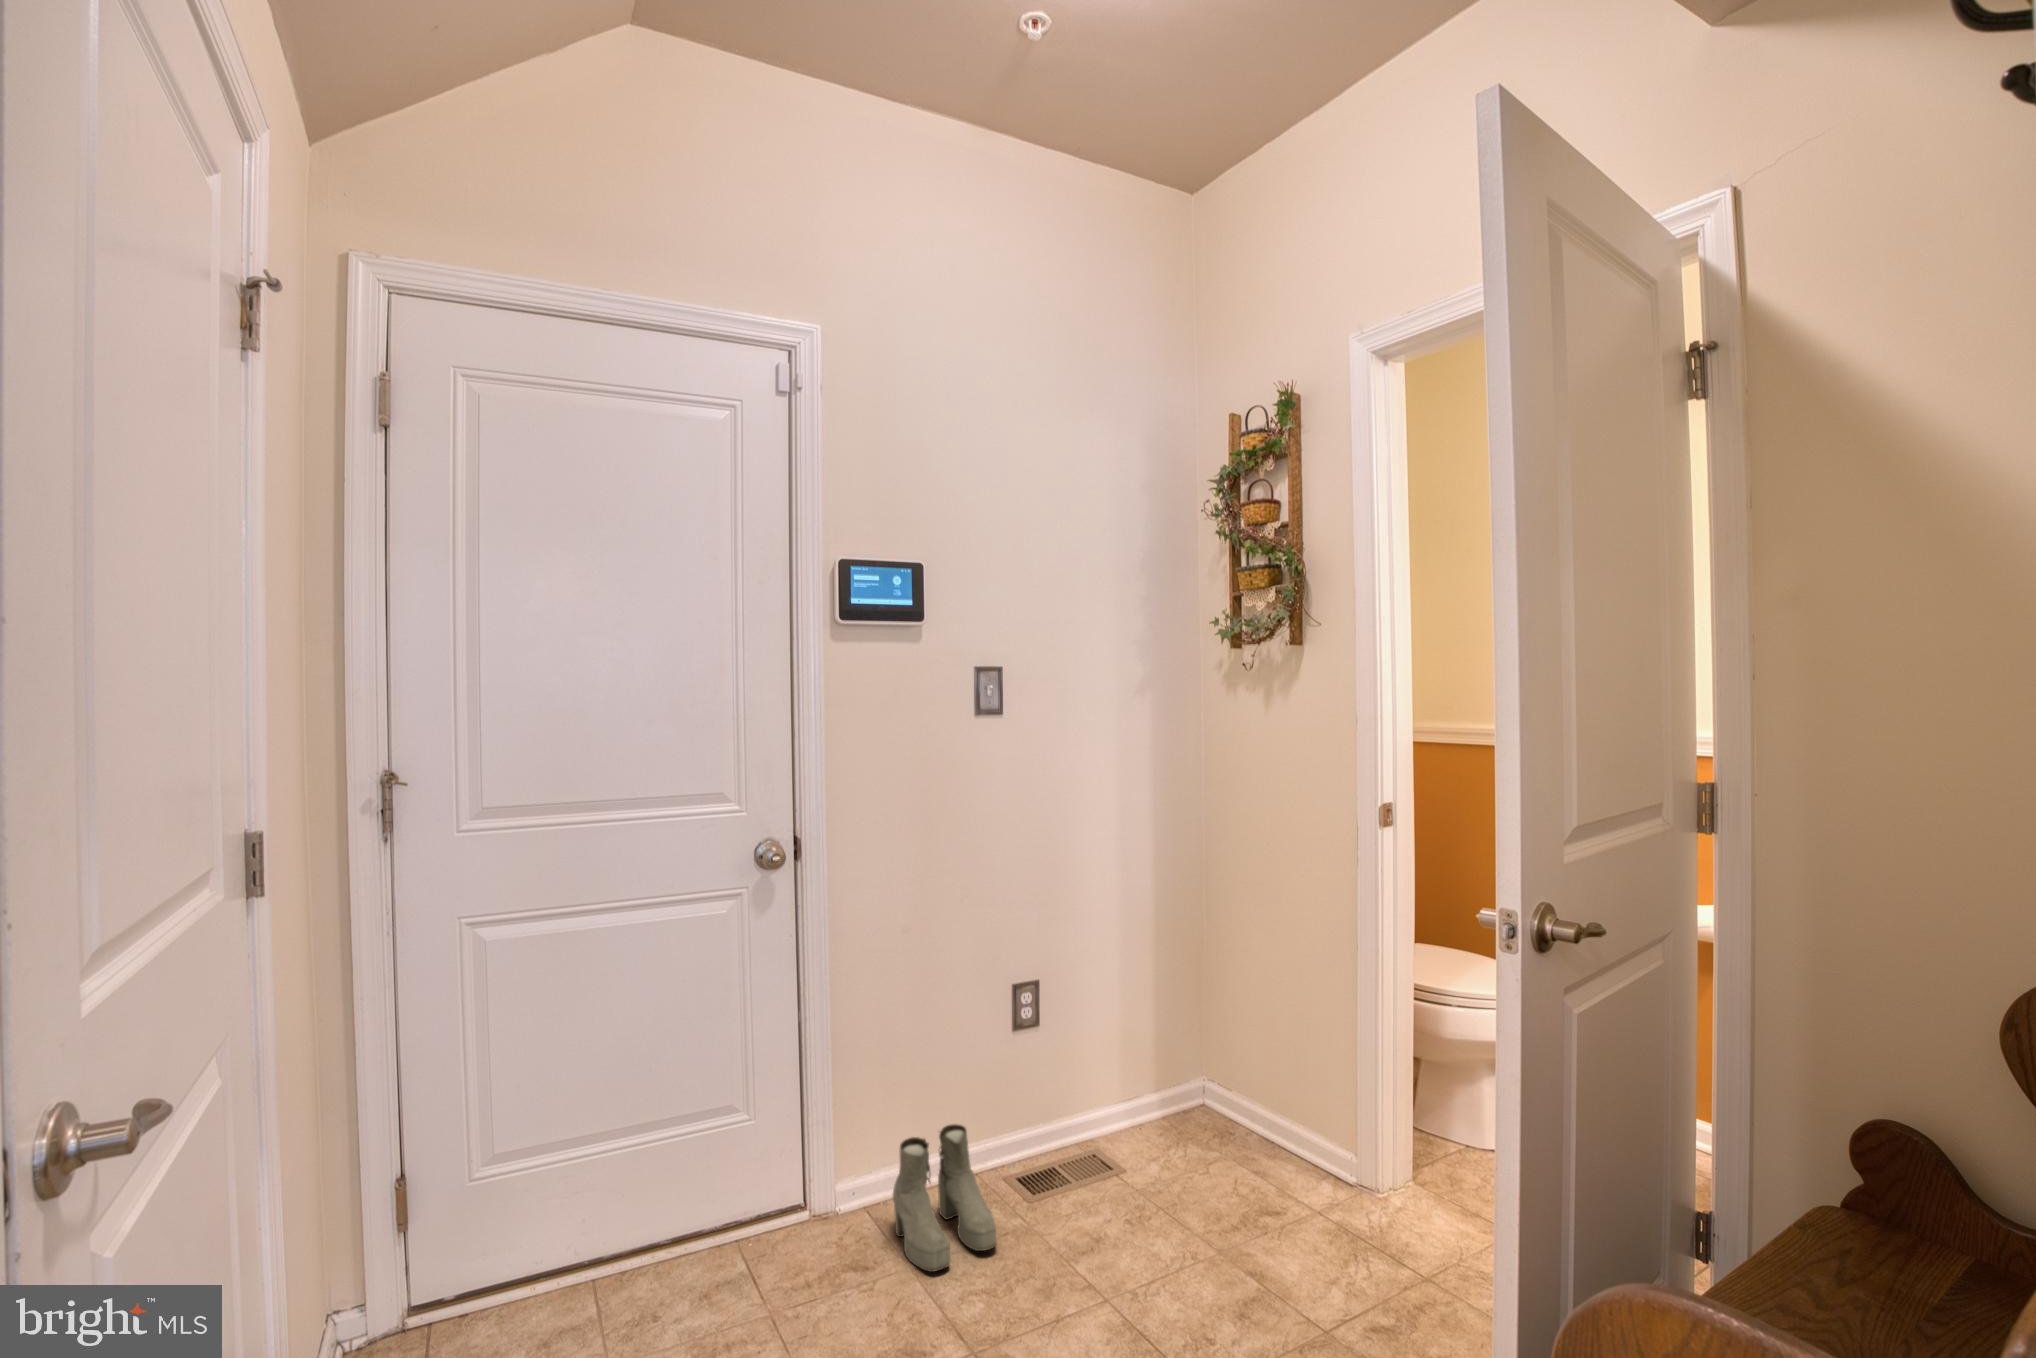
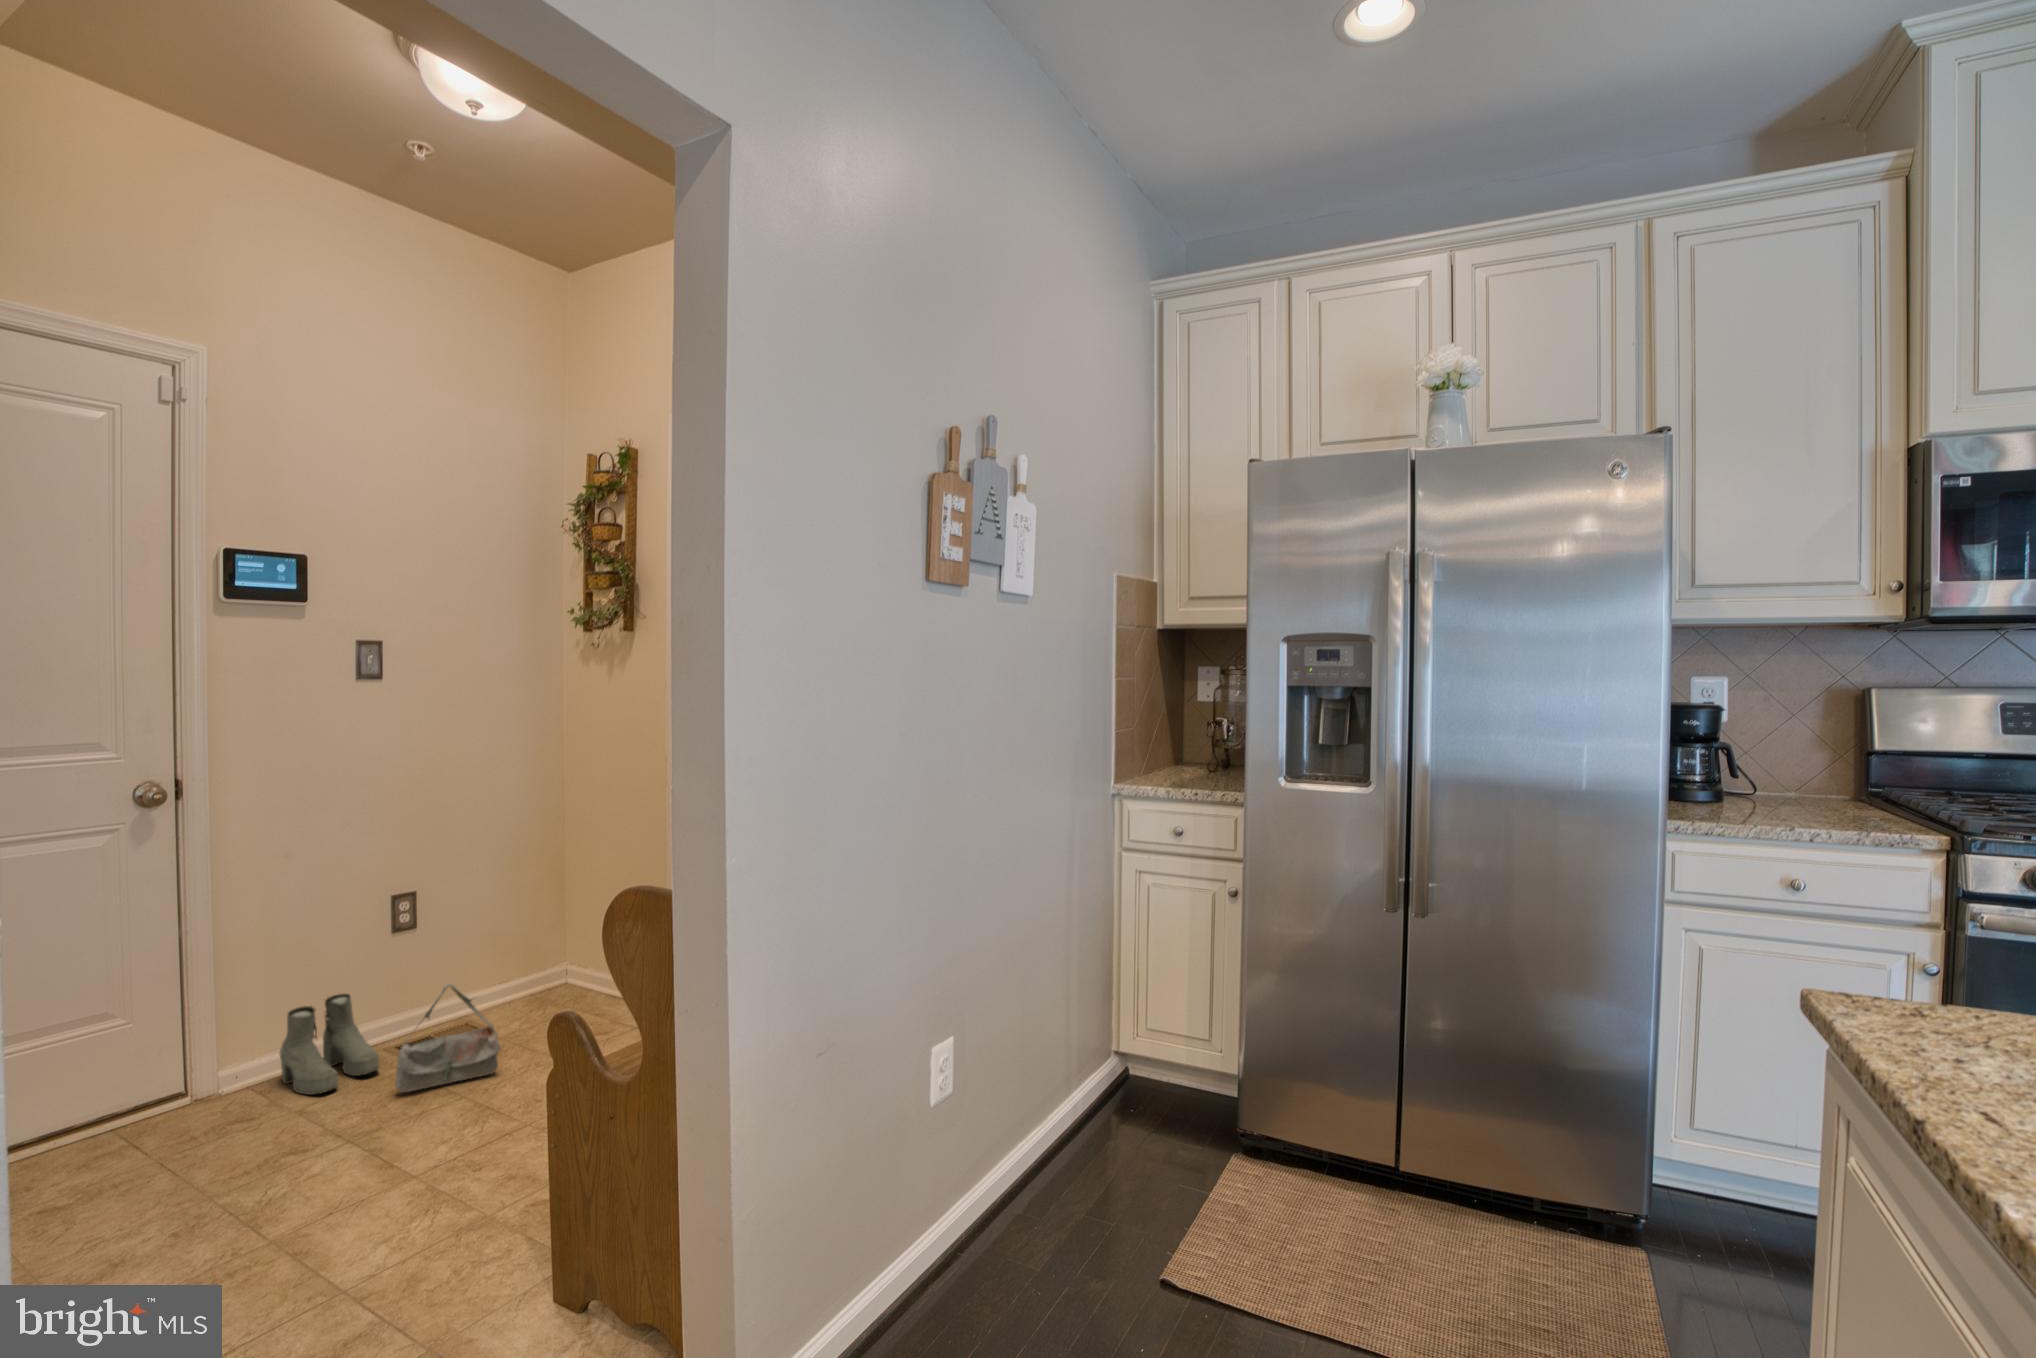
bag: none [1013,1152,1145,1305] -> present [395,983,501,1093]

